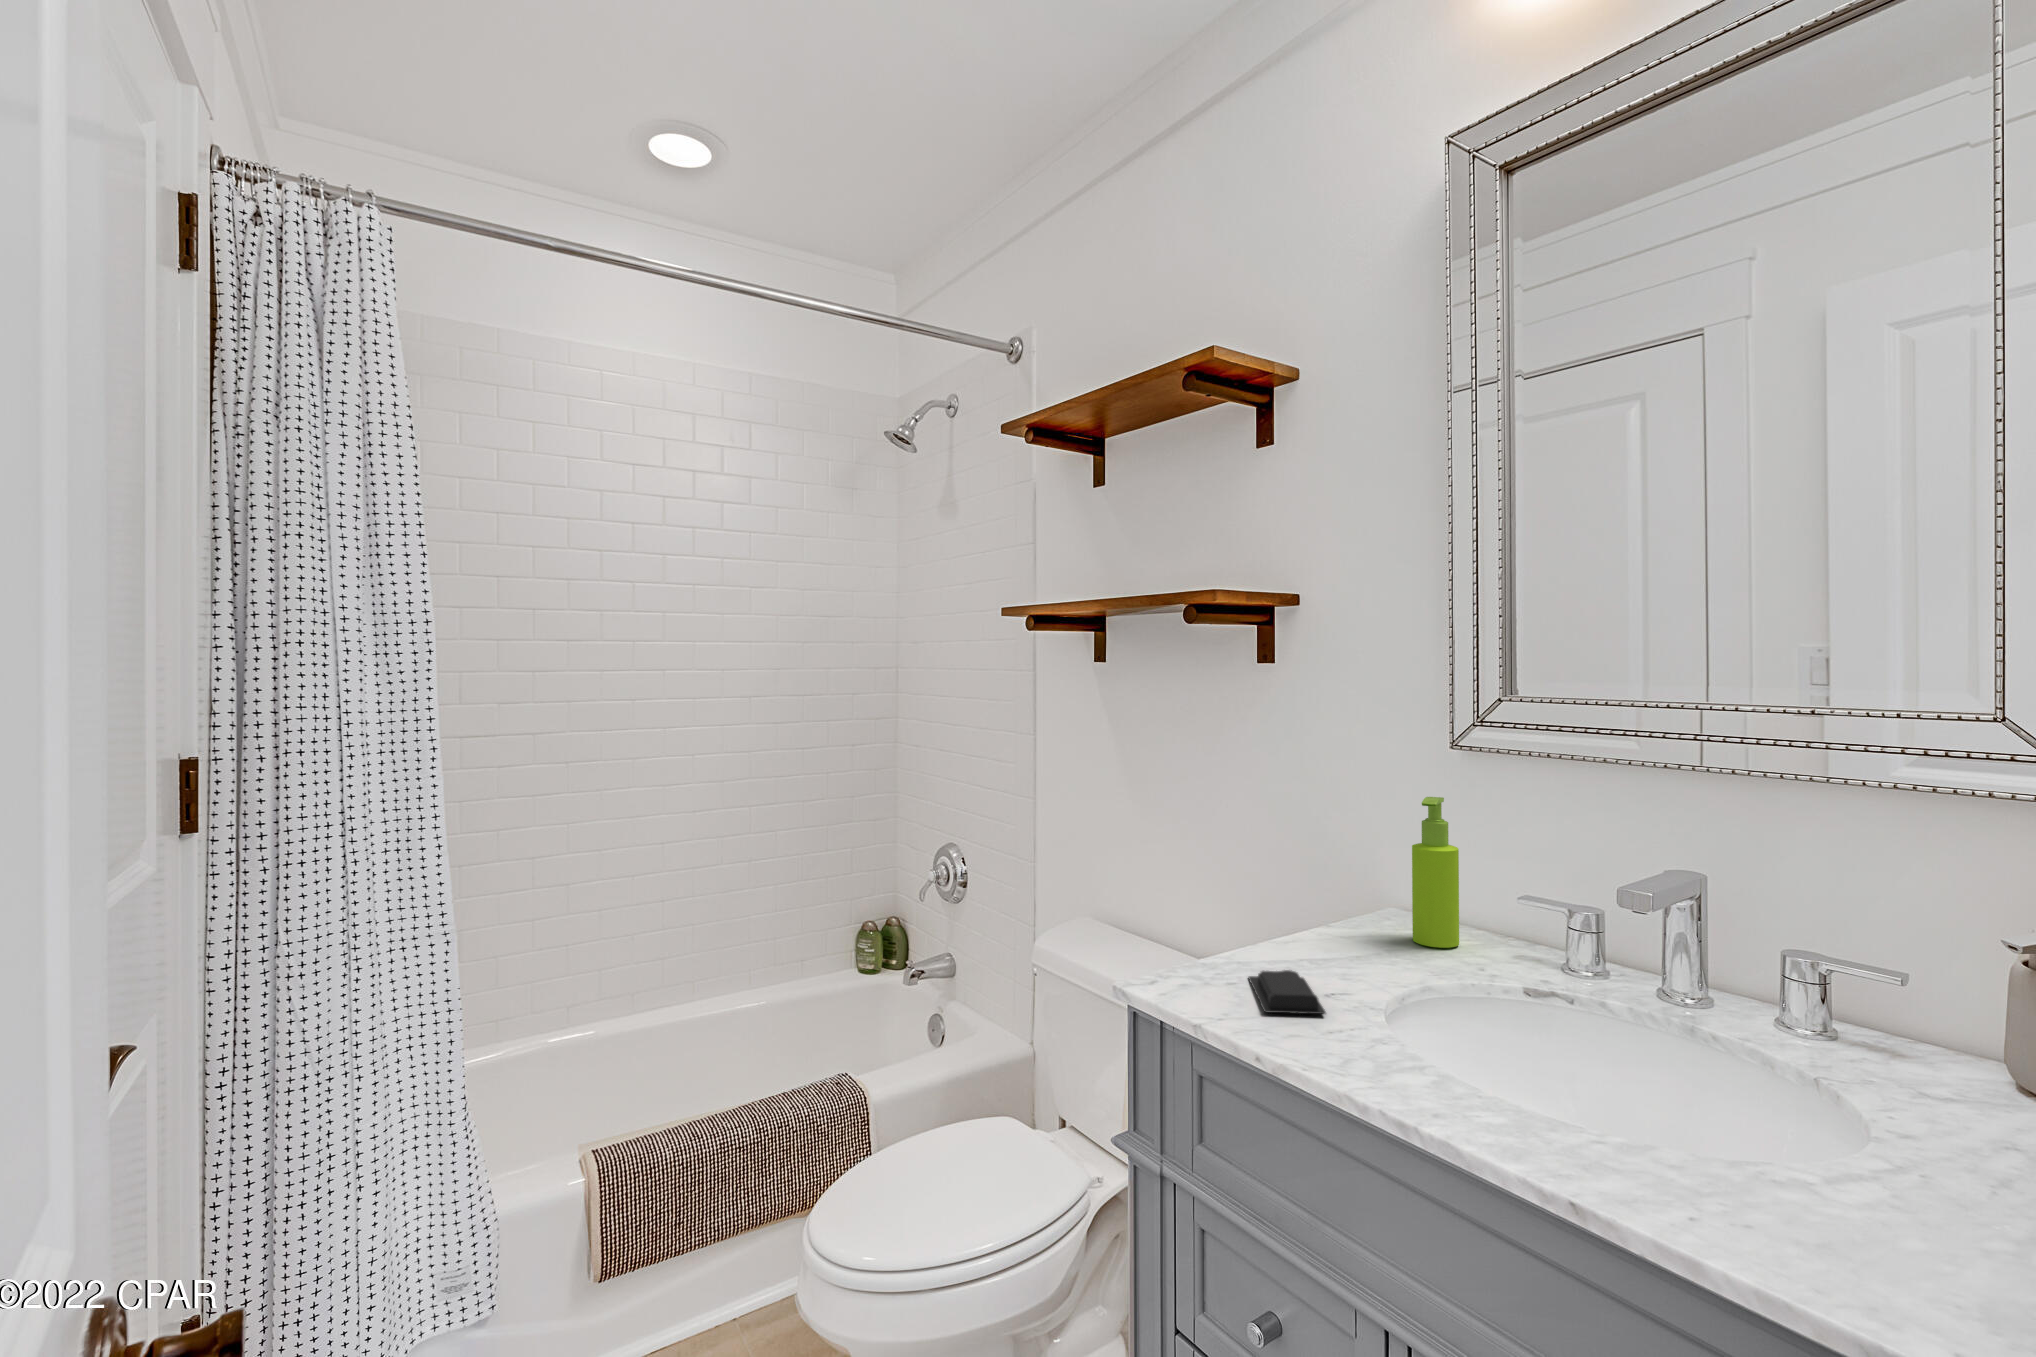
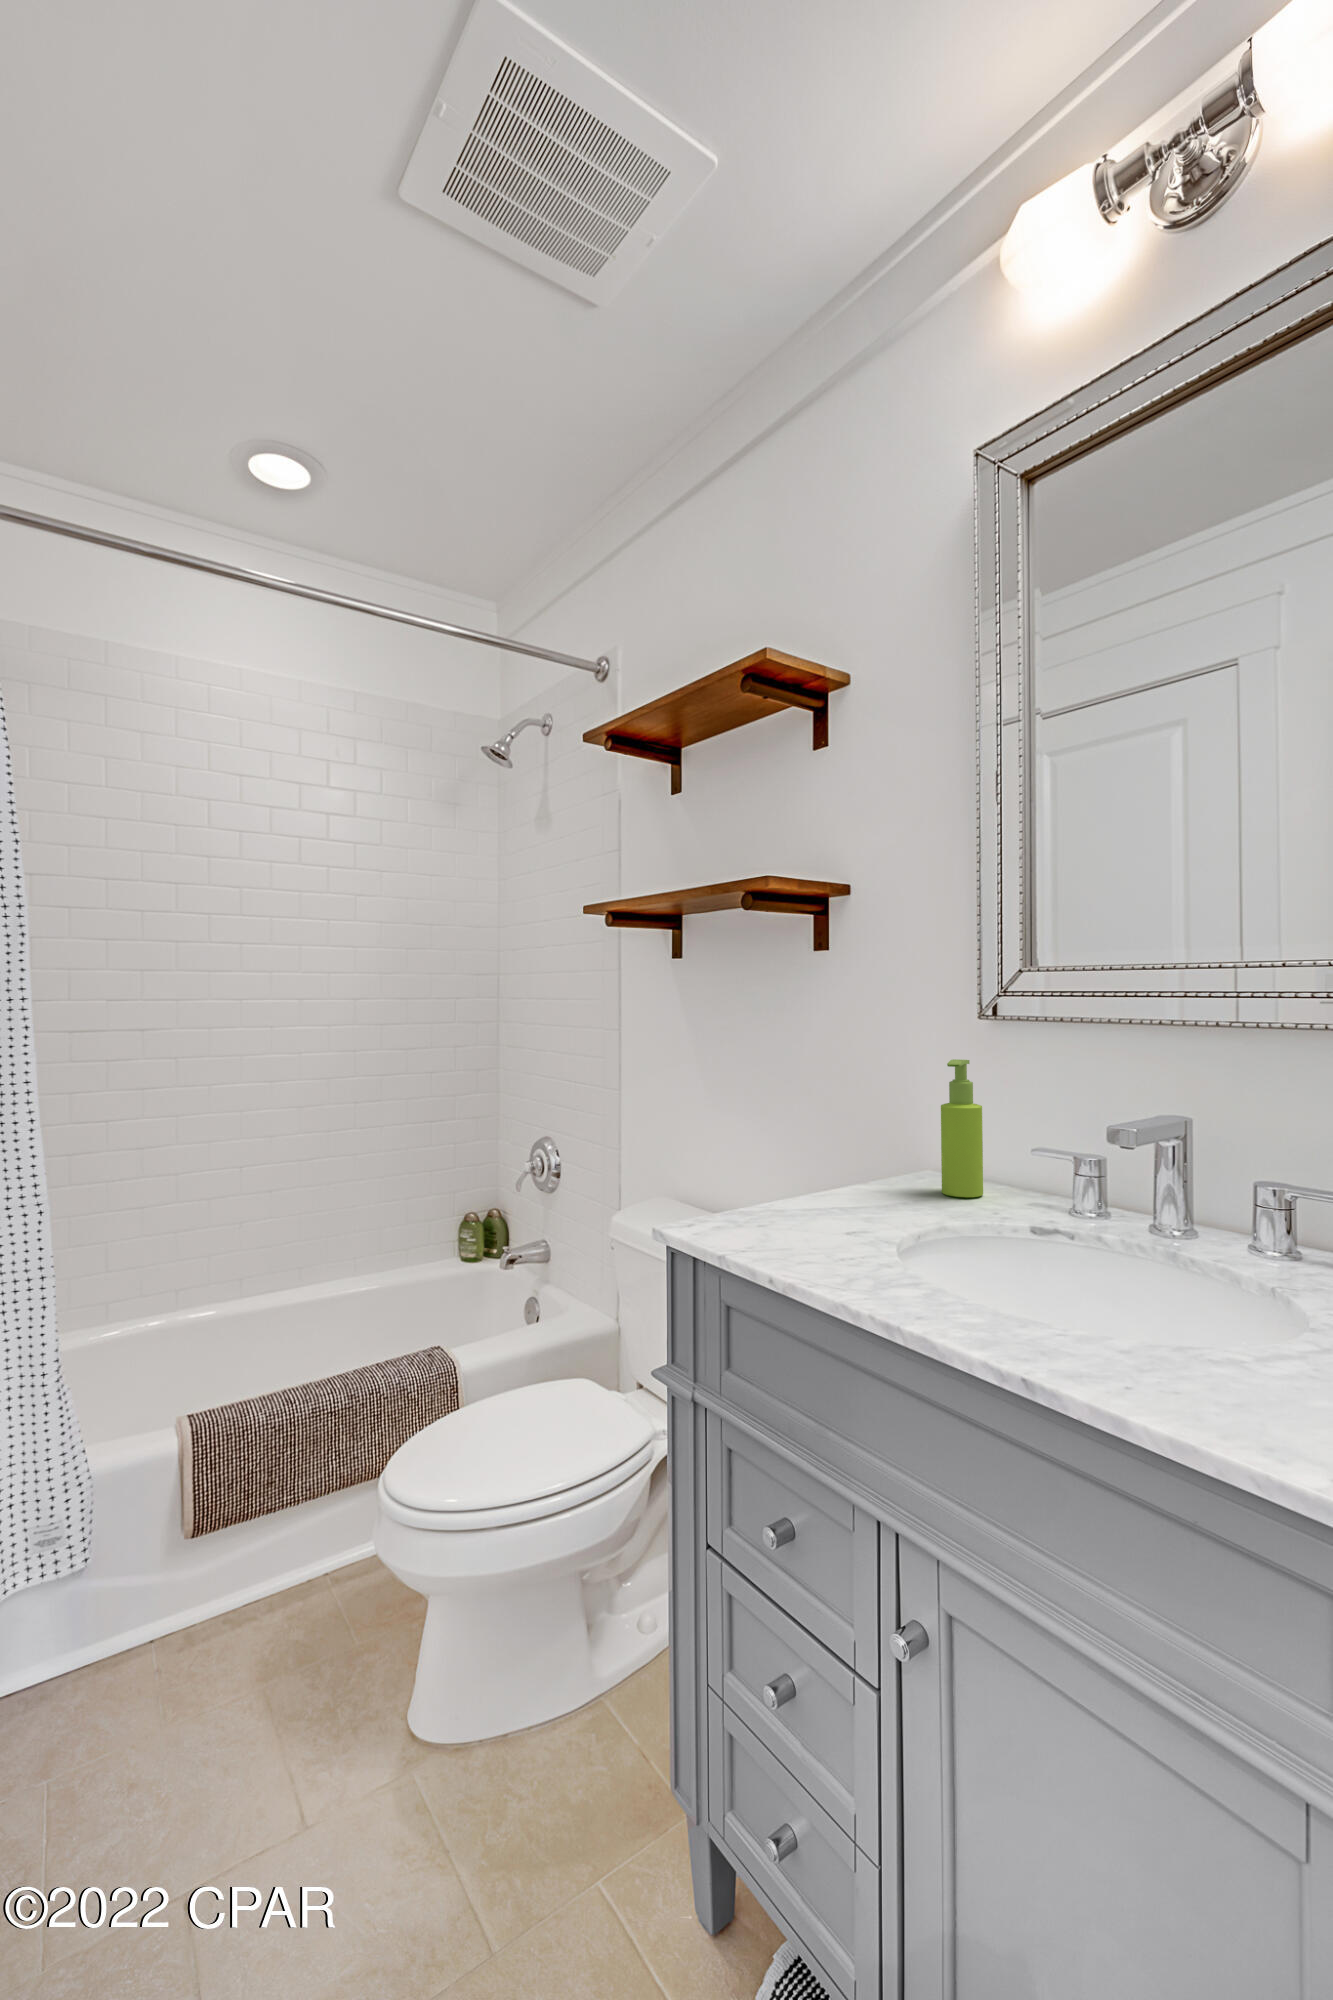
soap bar: present [1249,970,1326,1014] -> none [782,1214,844,1247]

